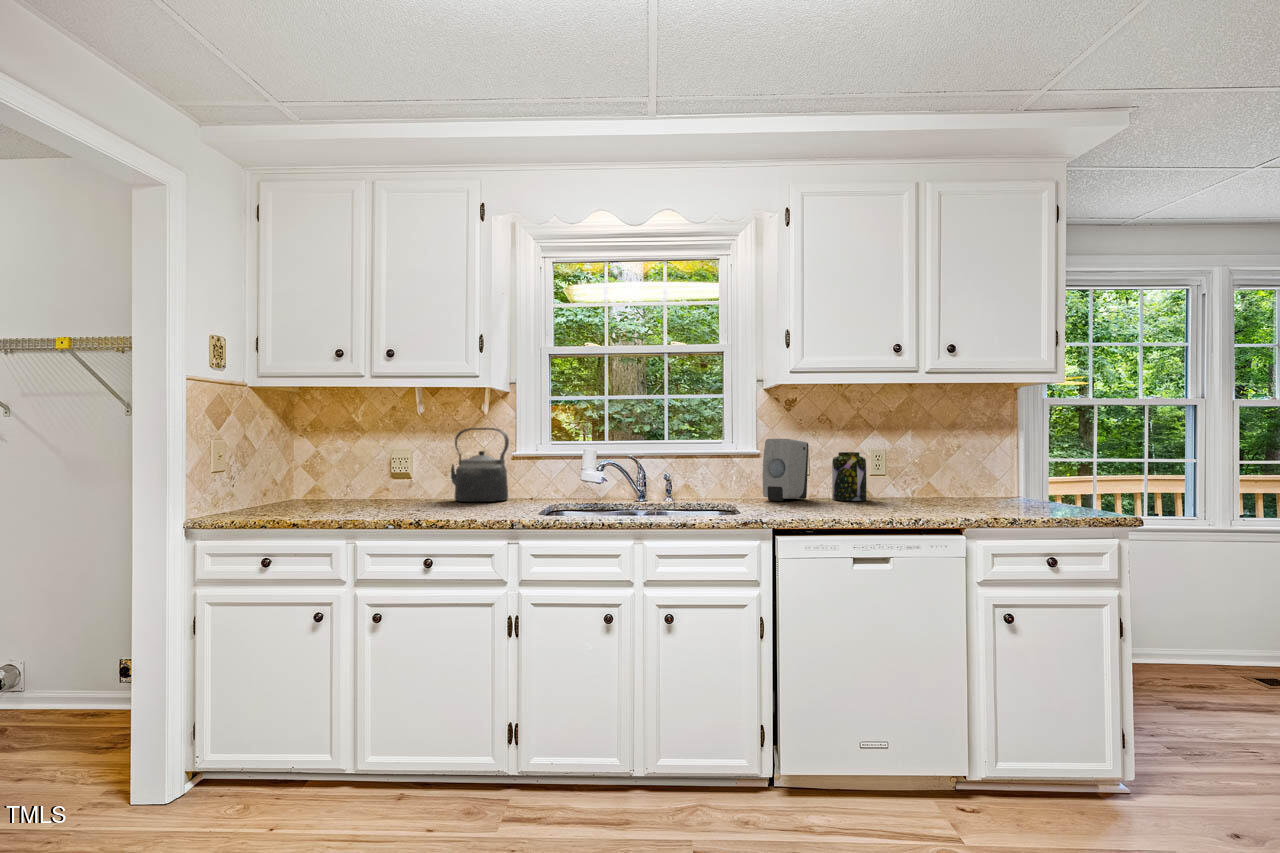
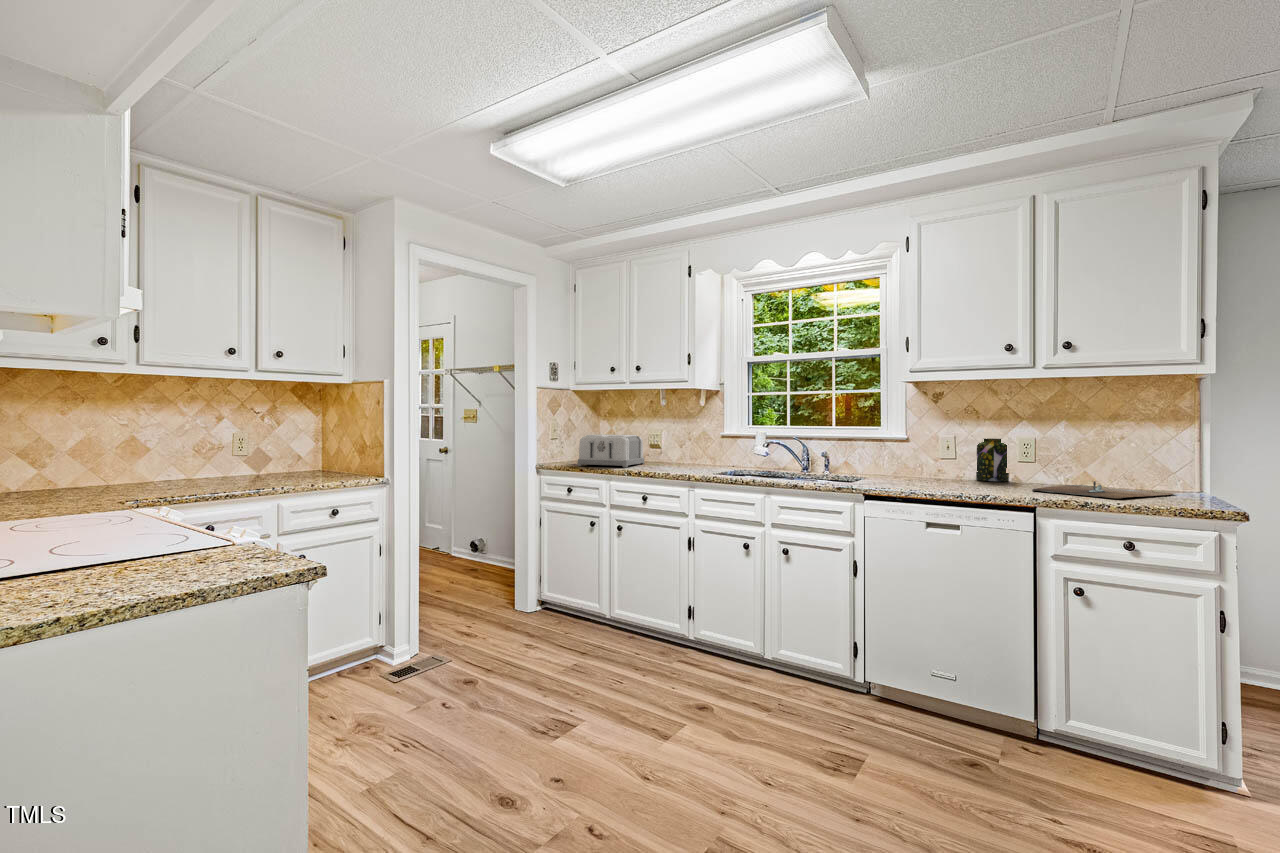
kettle: present [451,428,509,502] -> none [690,415,727,466]
soap dispenser: present [763,439,808,501] -> none [911,426,957,477]
toaster: none [279,460,382,516] -> present [578,434,644,467]
cutting board: none [919,495,1032,512] -> present [1033,481,1174,498]

